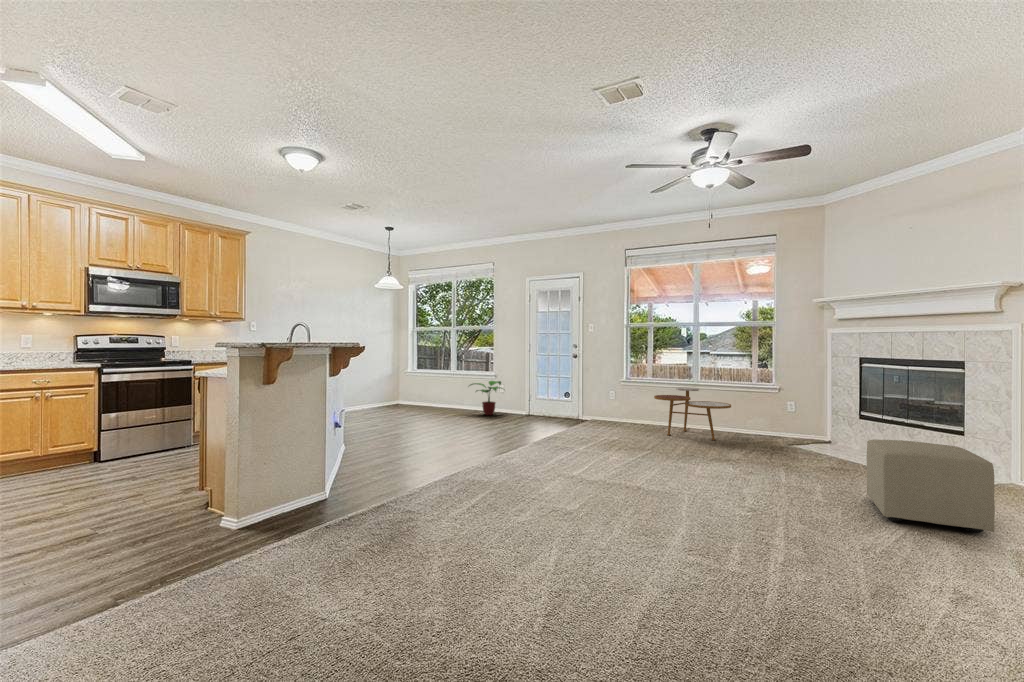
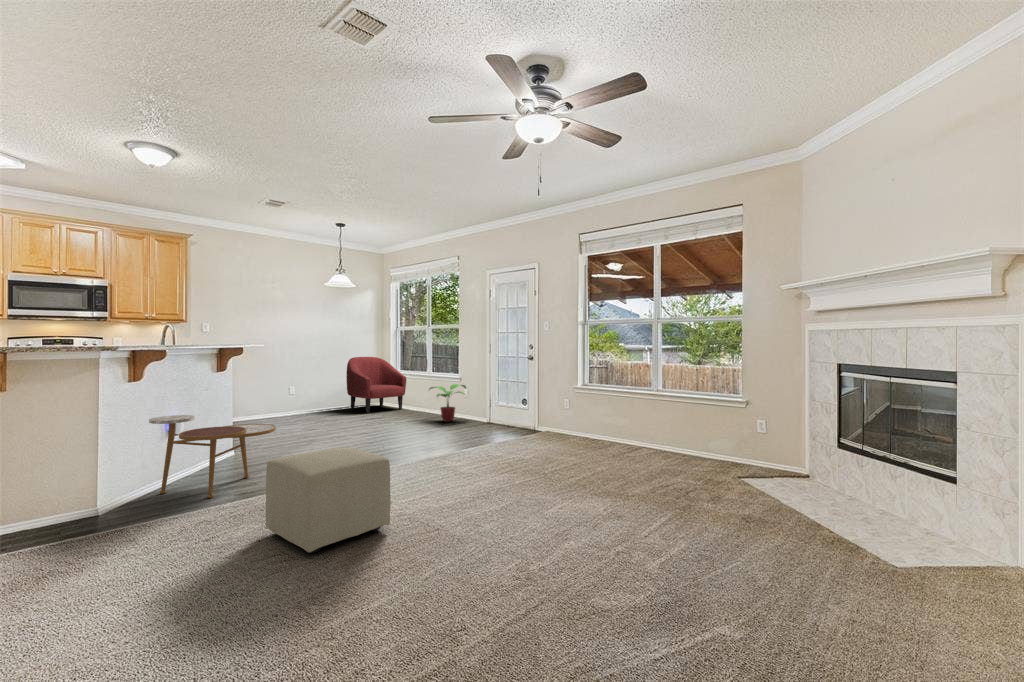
armchair: none [373,356,431,410] -> present [346,357,406,413]
side table: present [654,387,731,440] -> present [149,415,276,498]
ottoman: present [867,440,995,533] -> present [266,447,391,553]

